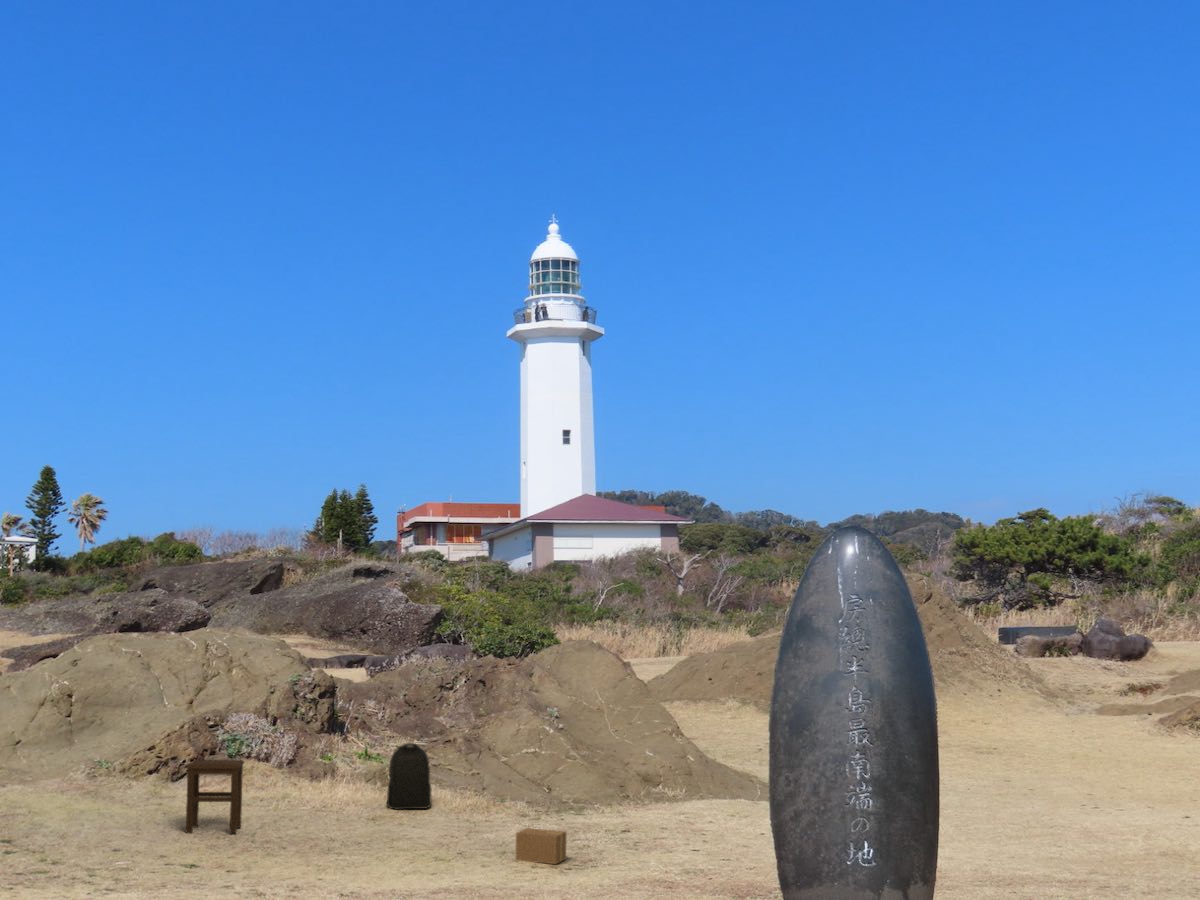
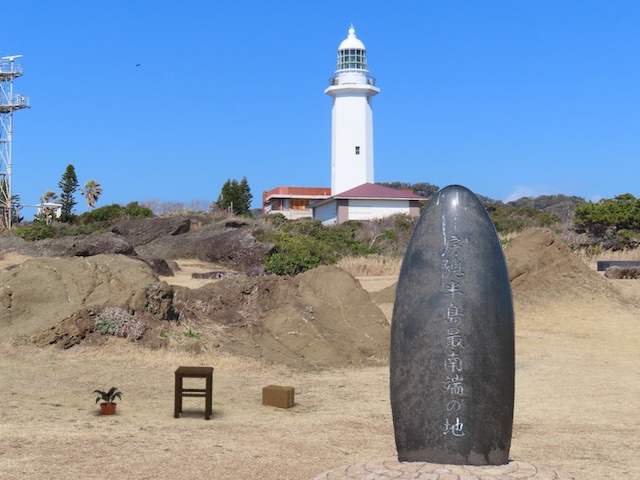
backpack: present [387,743,432,809] -> none [194,329,222,369]
stool: present [186,760,244,833] -> present [174,366,214,419]
potted plant: none [252,835,304,879] -> present [93,387,122,415]

